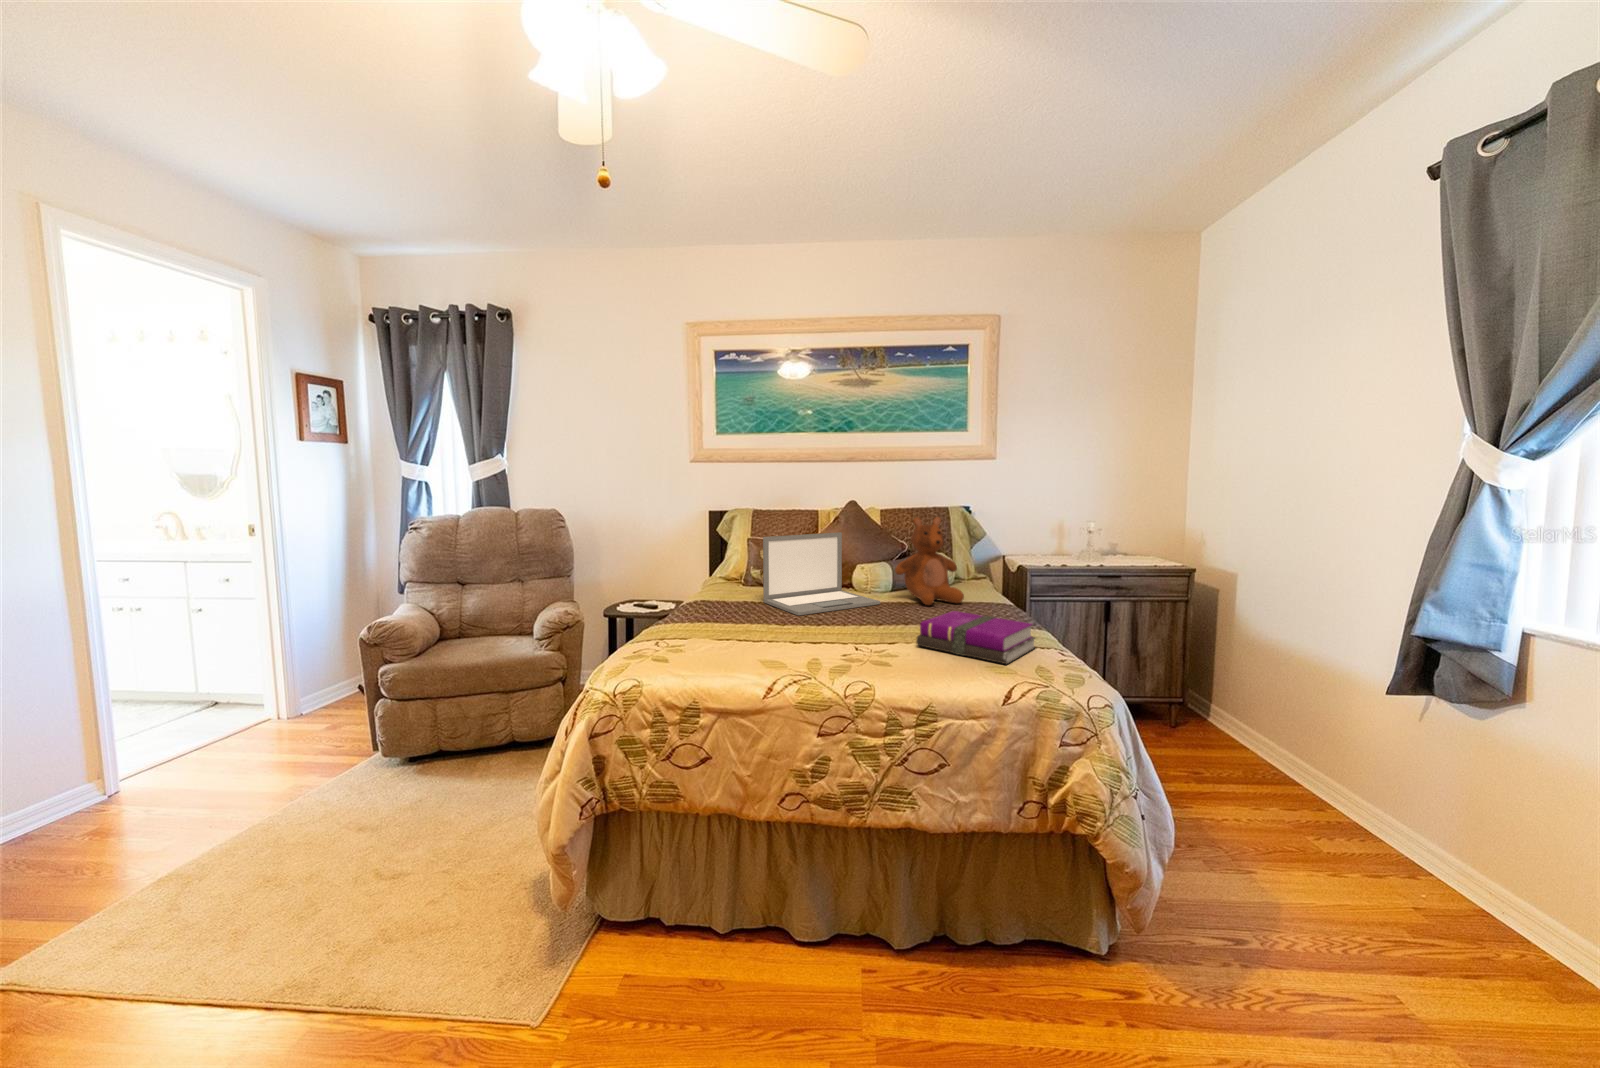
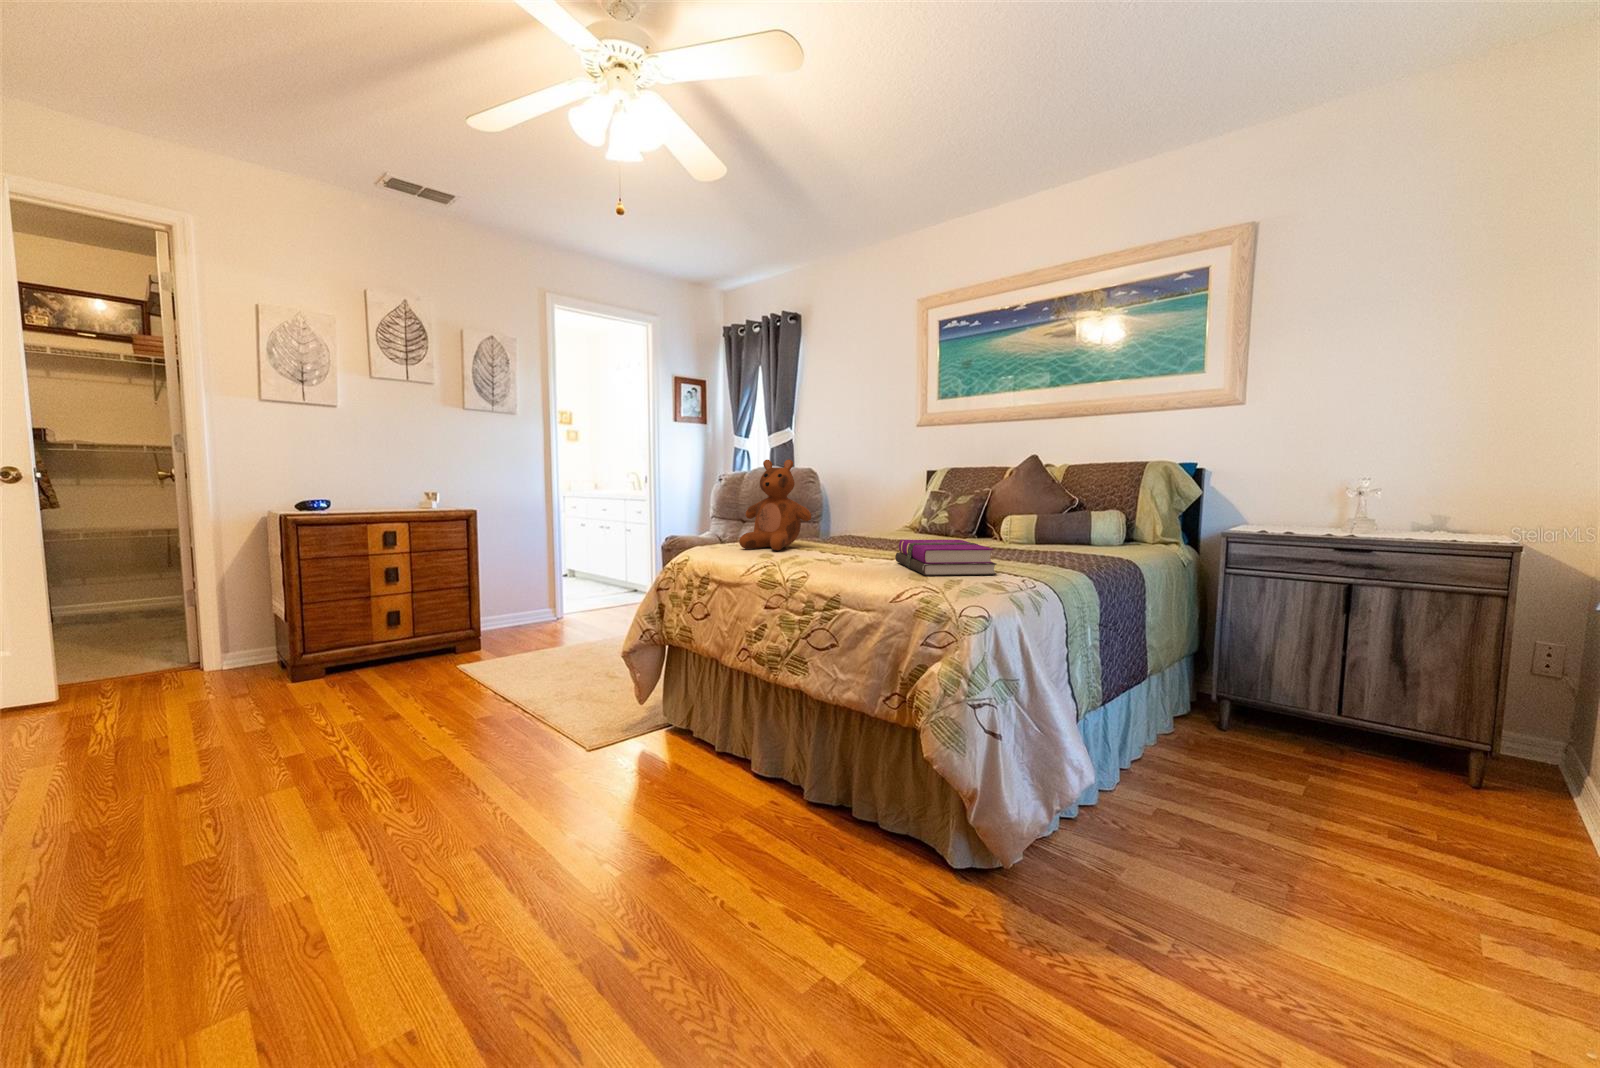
teddy bear: present [895,517,964,605] -> present [739,459,811,551]
laptop: present [763,532,880,615] -> none [877,479,973,547]

